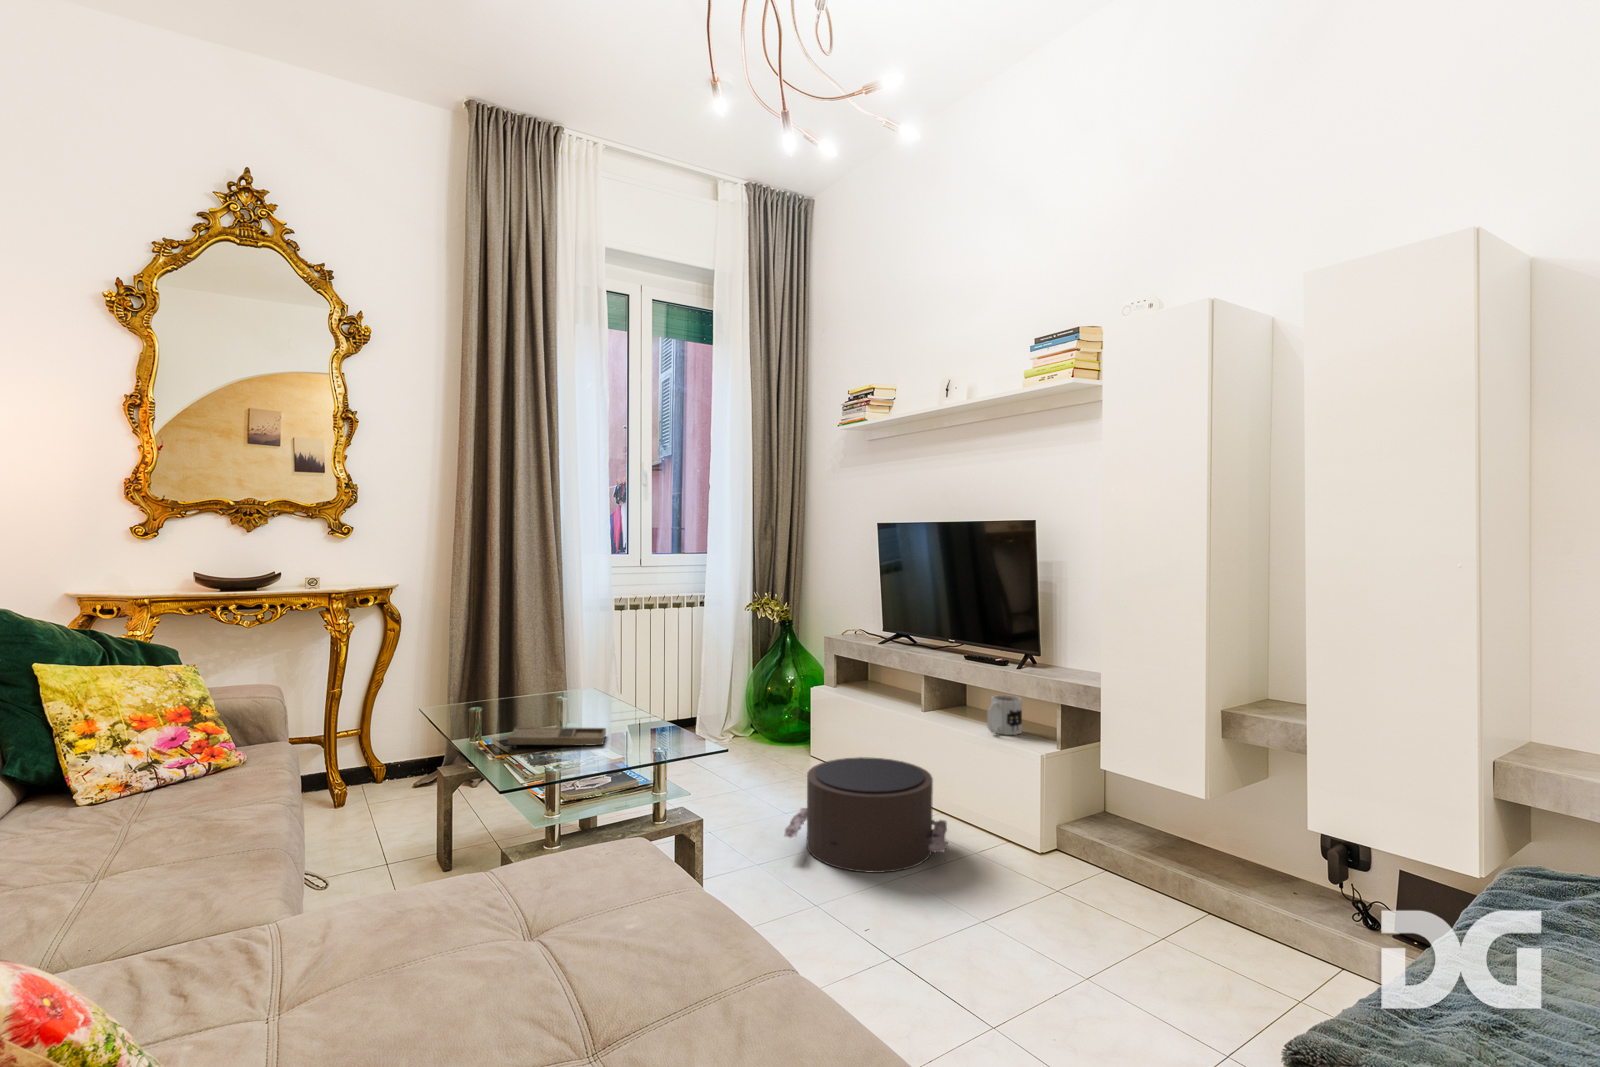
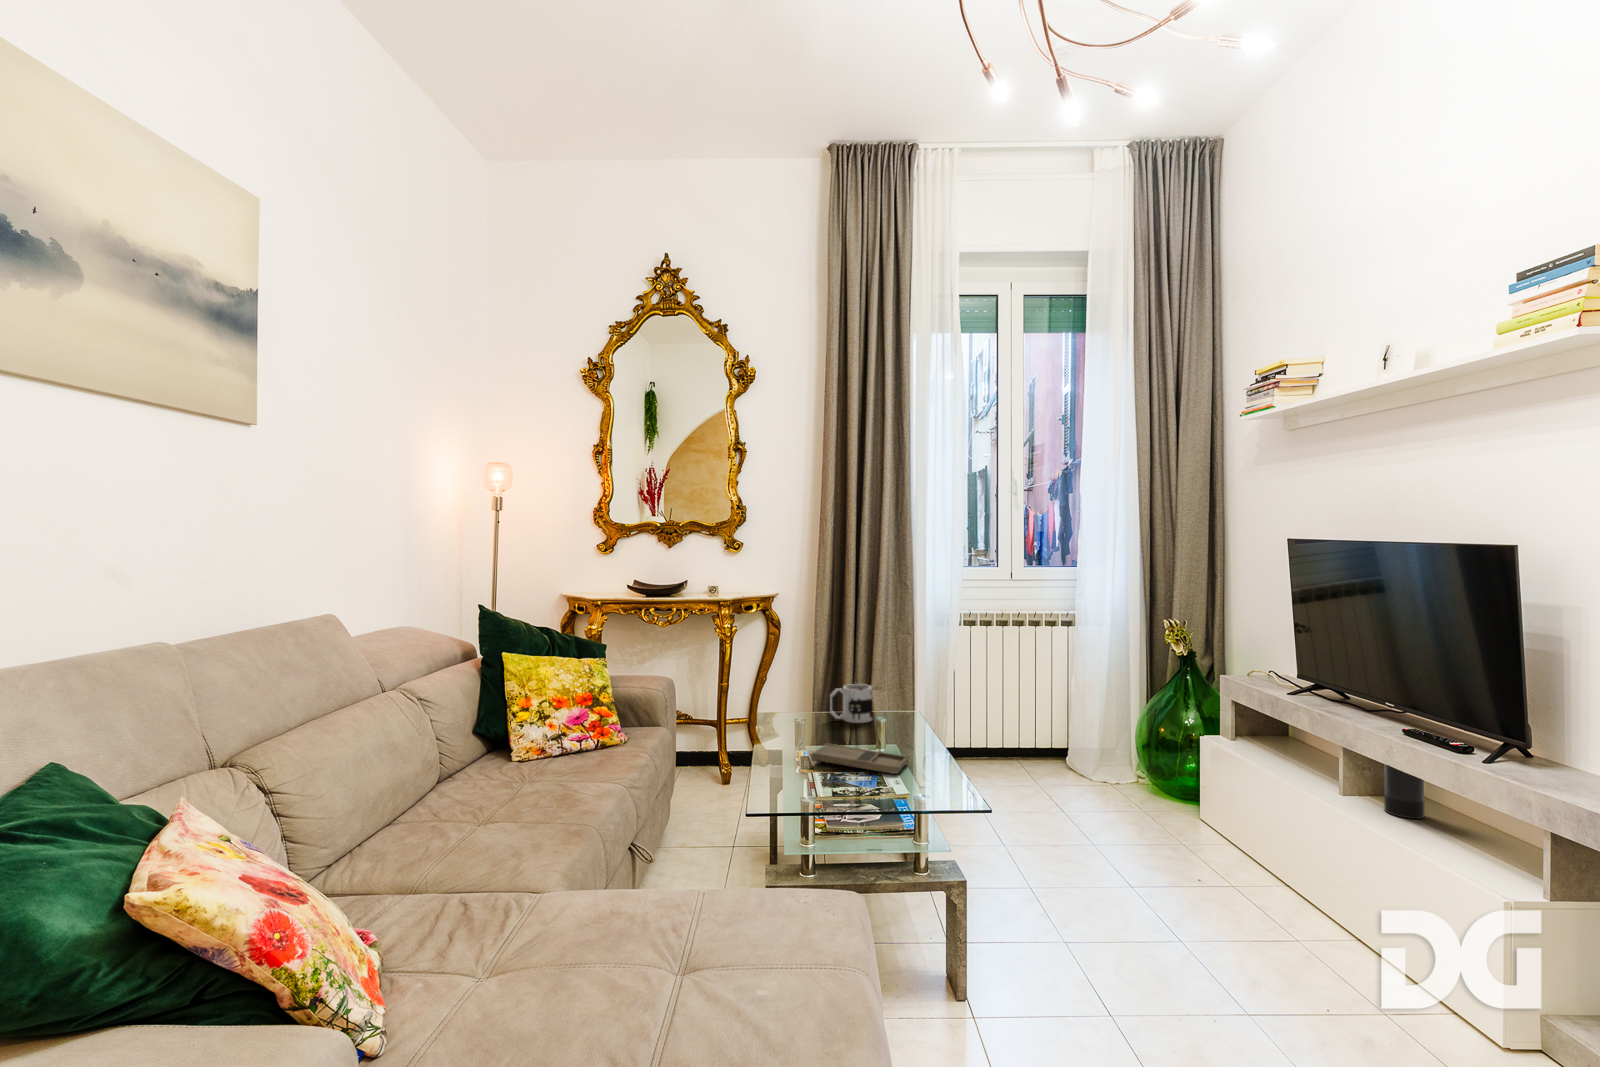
candle: none [953,679,977,723] -> present [1384,765,1424,819]
mug: present [987,695,1022,735] -> present [830,684,872,723]
pouf: present [784,757,948,873] -> none [1105,833,1343,996]

